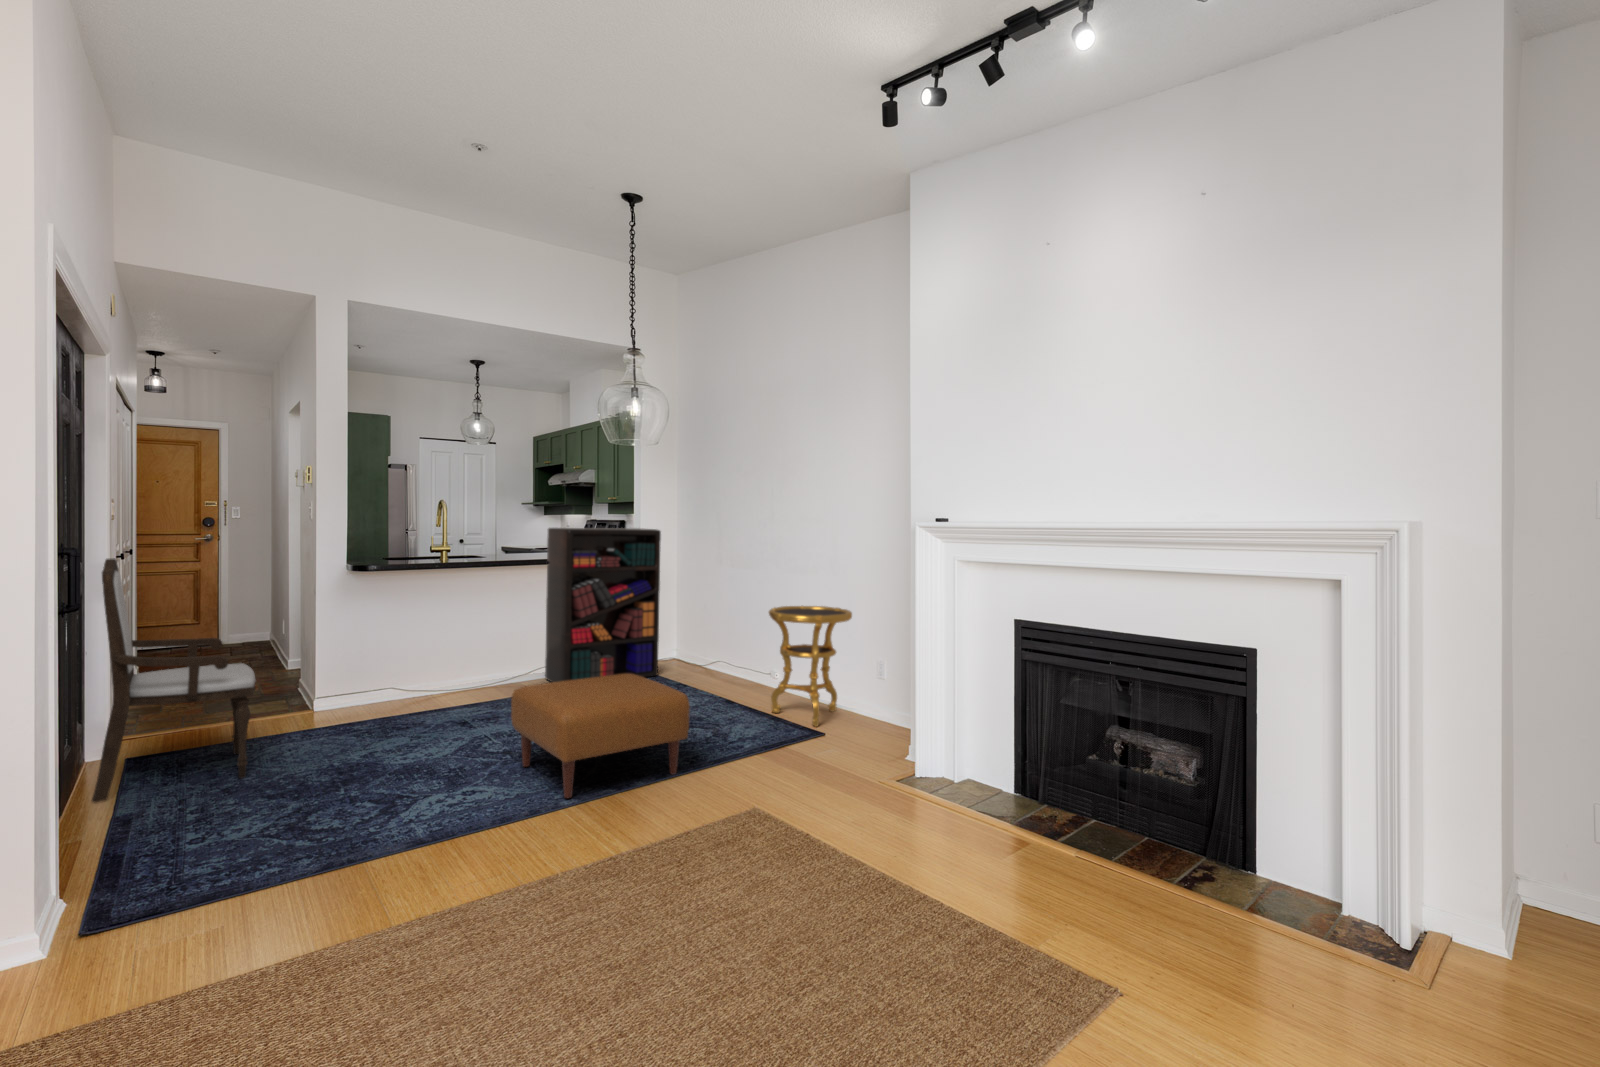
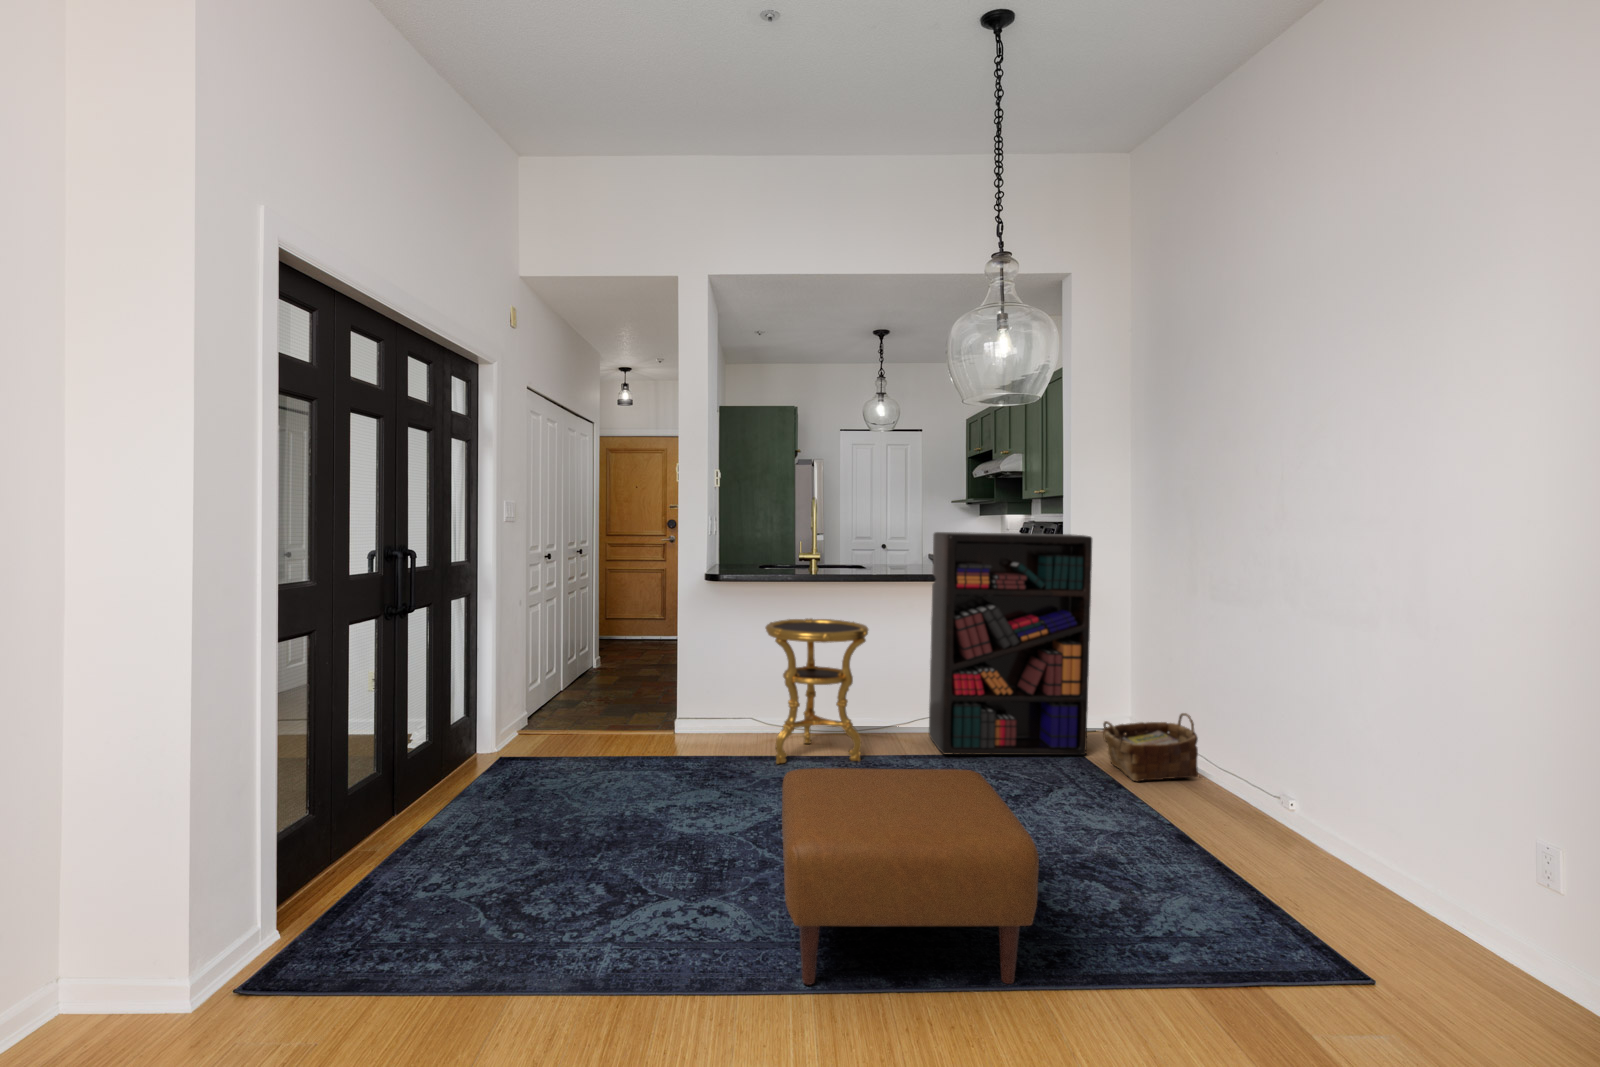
armchair: present [92,558,256,802] -> none [392,560,563,820]
side table: present [769,606,852,727] -> present [765,619,868,764]
woven basket: none [671,639,726,684] -> present [1103,713,1198,781]

